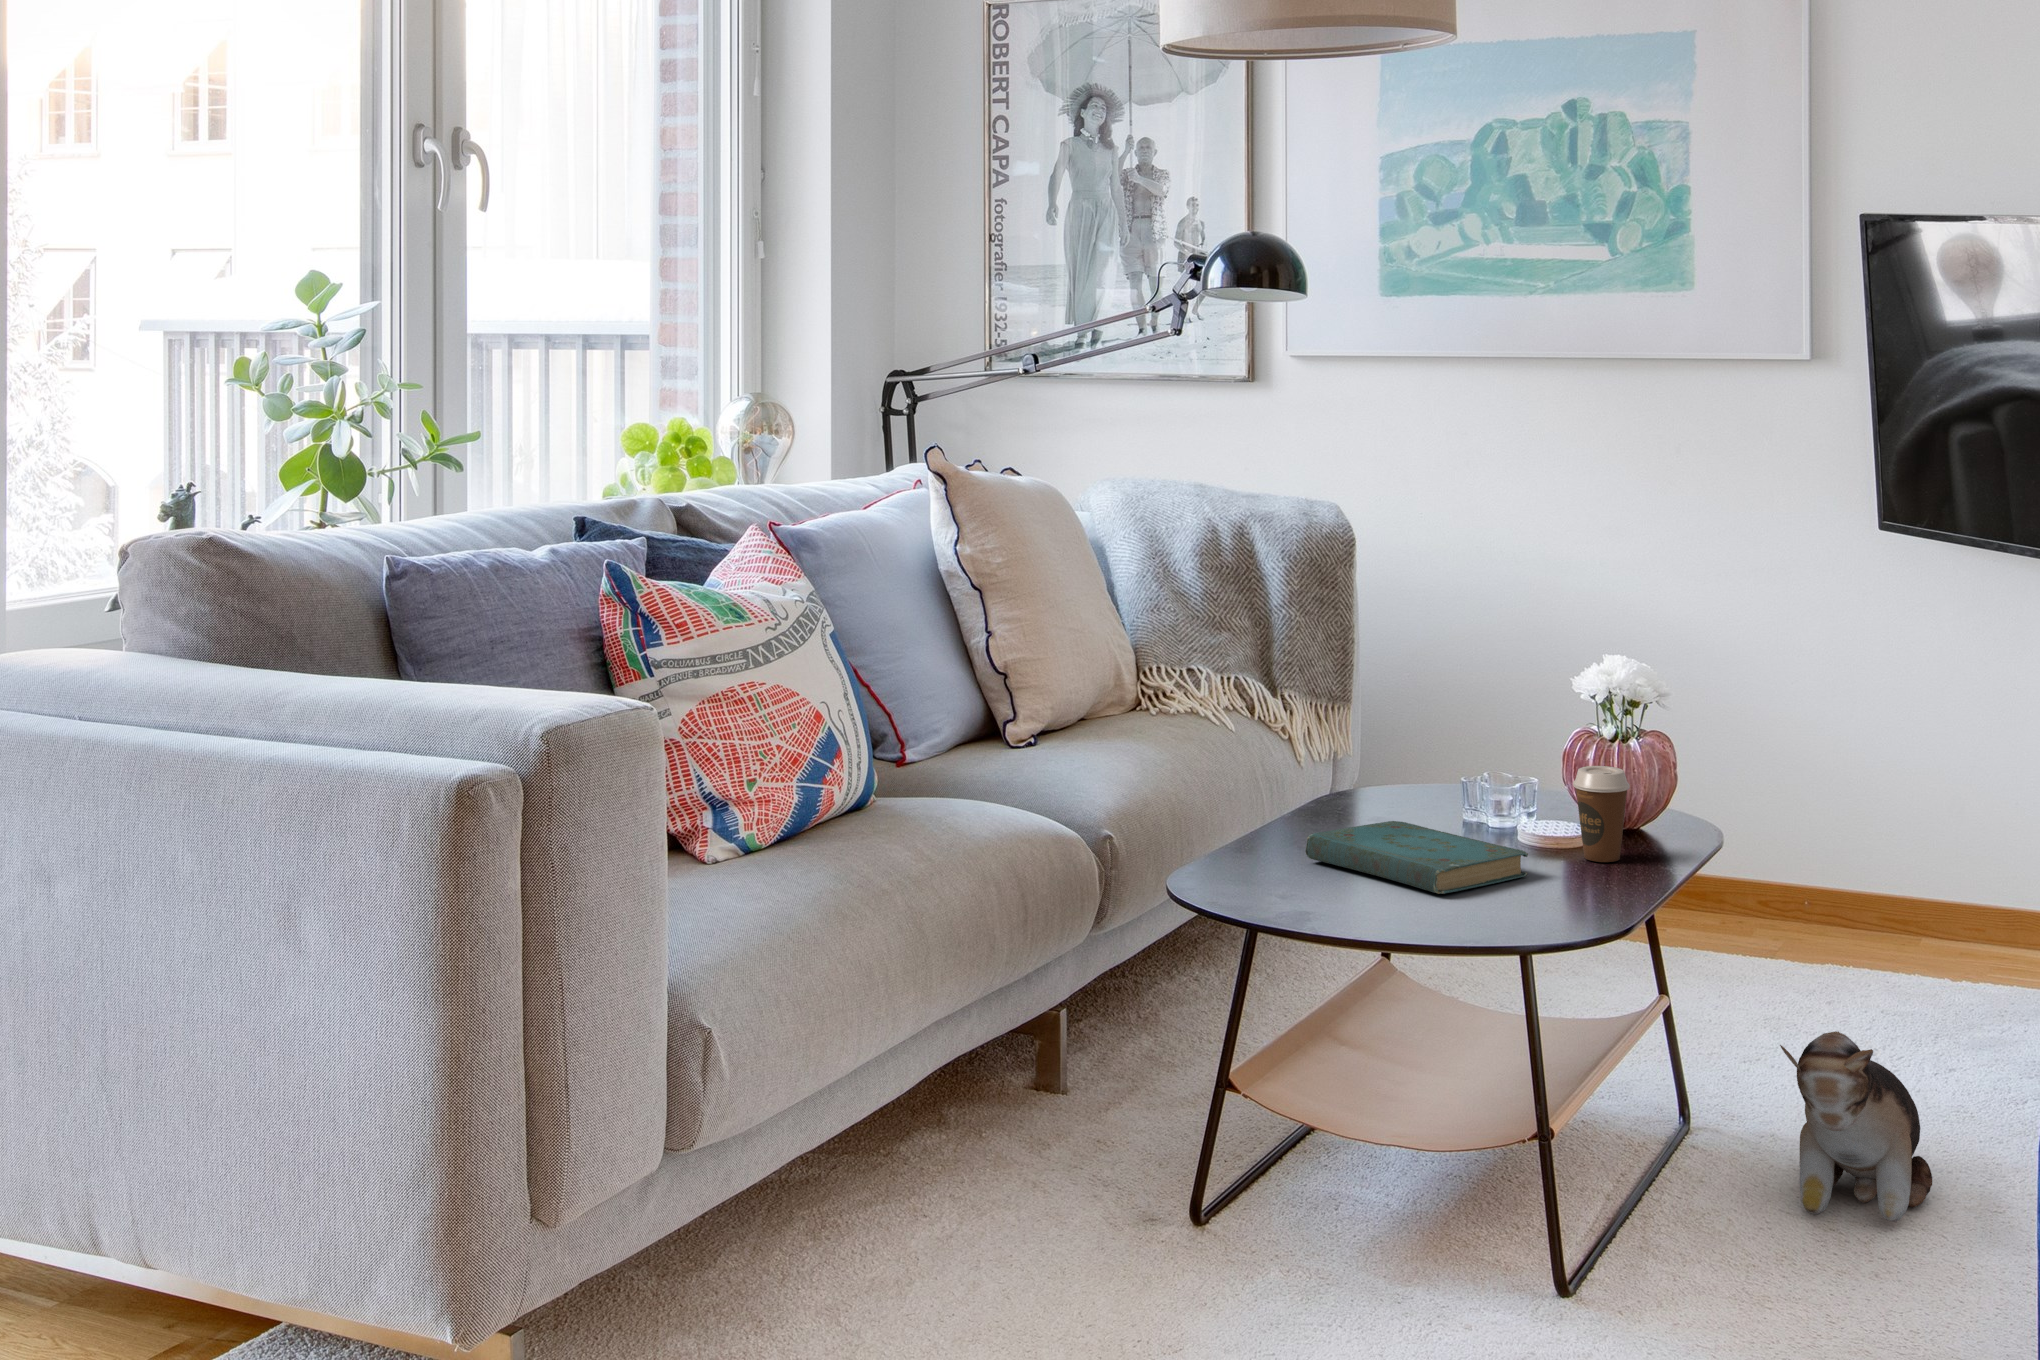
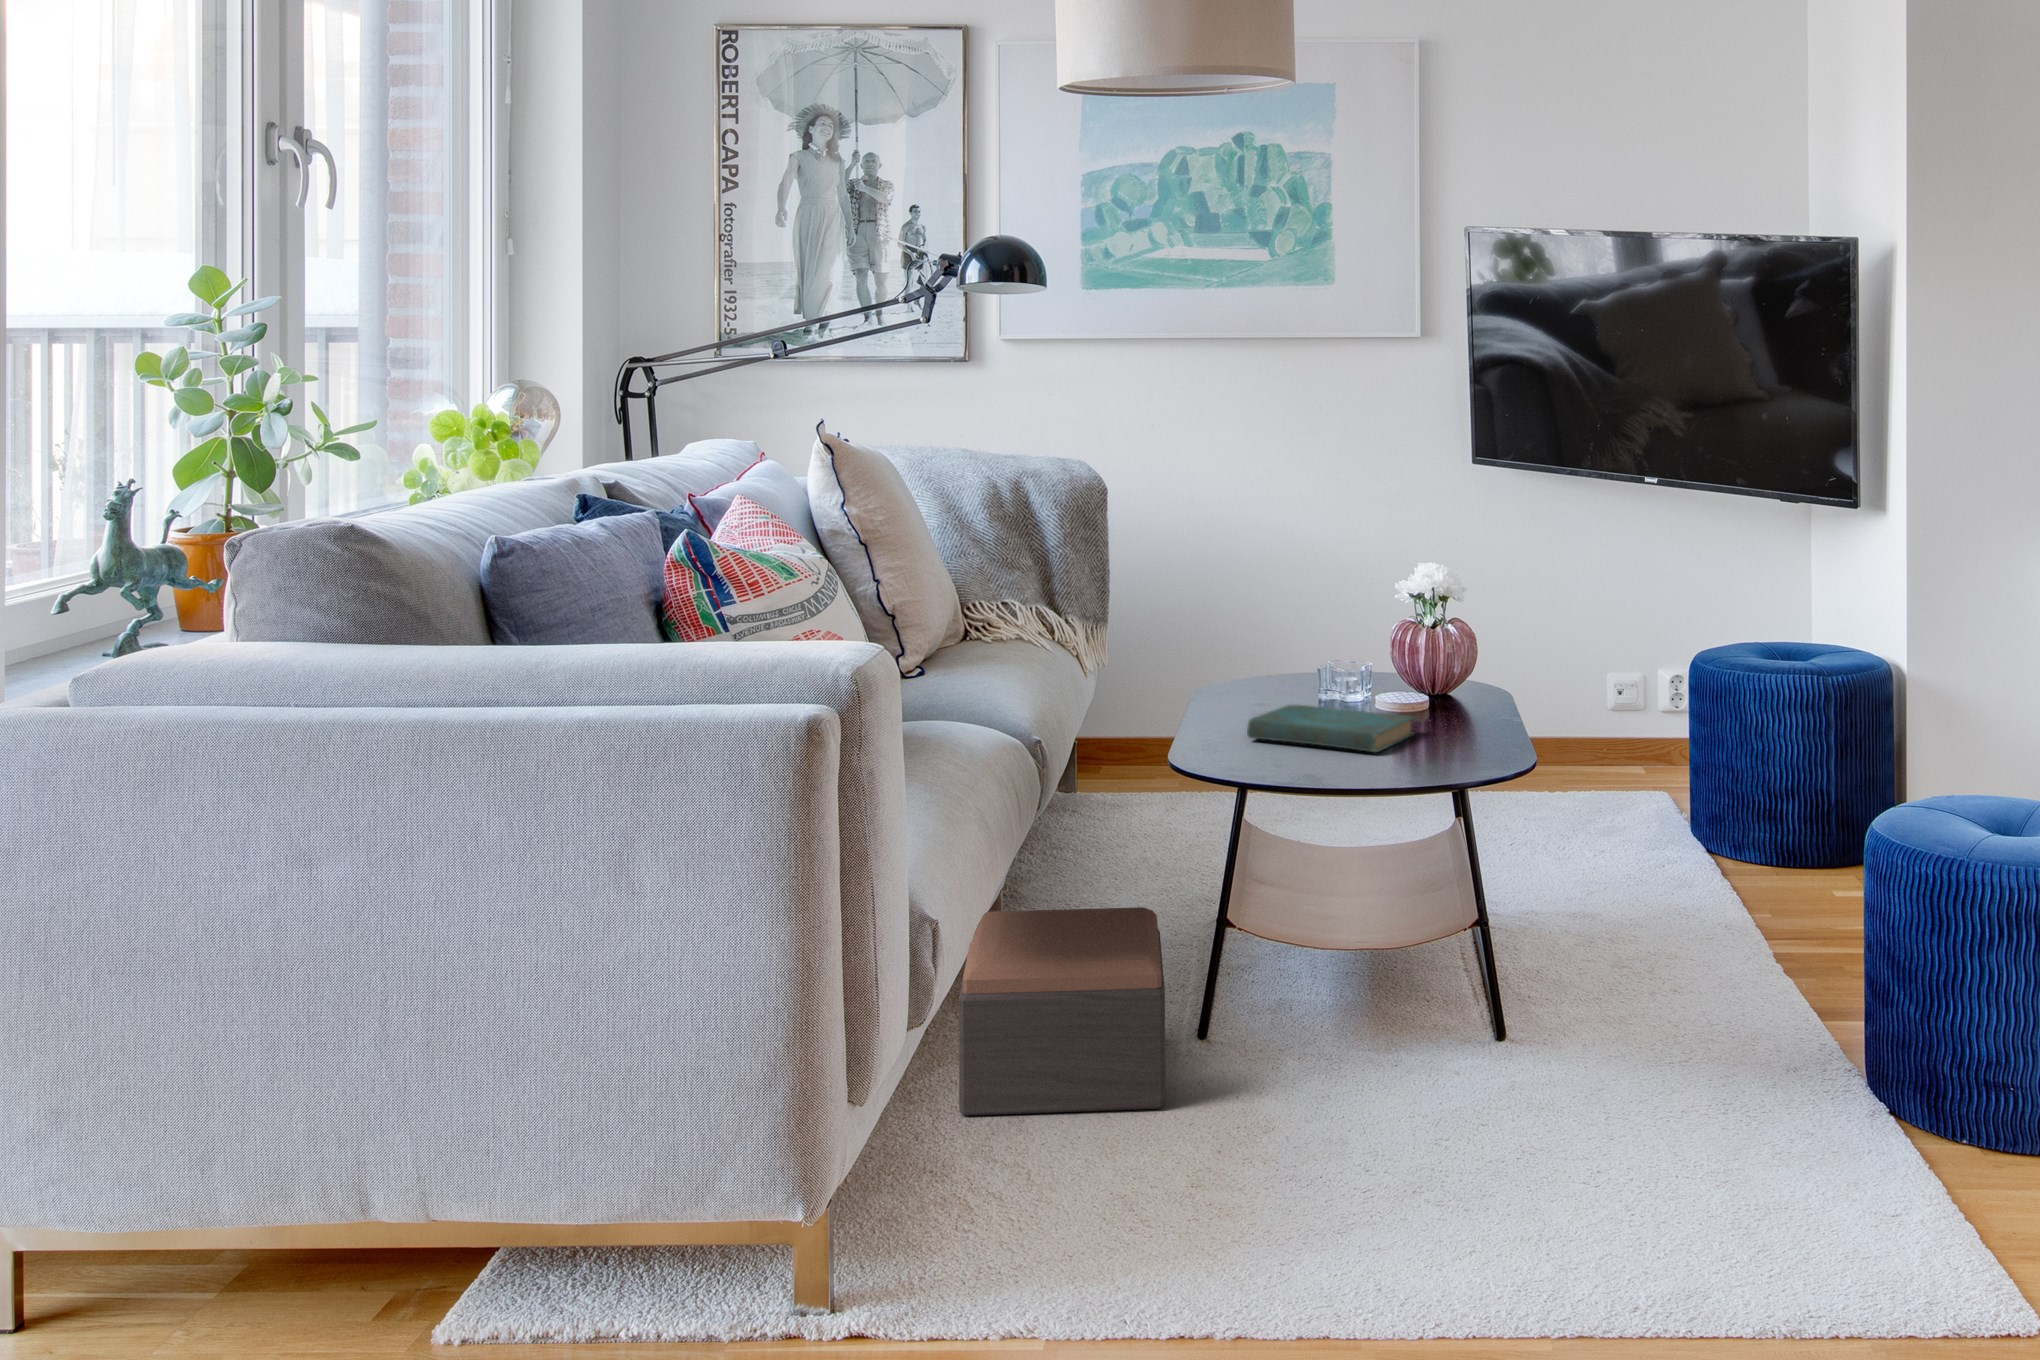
coffee cup: present [1573,766,1630,862] -> none [1425,649,1467,720]
plush toy: present [1780,1031,1932,1221] -> none [1584,823,1665,956]
footstool: none [821,1034,1133,1311] -> present [959,907,1165,1116]

